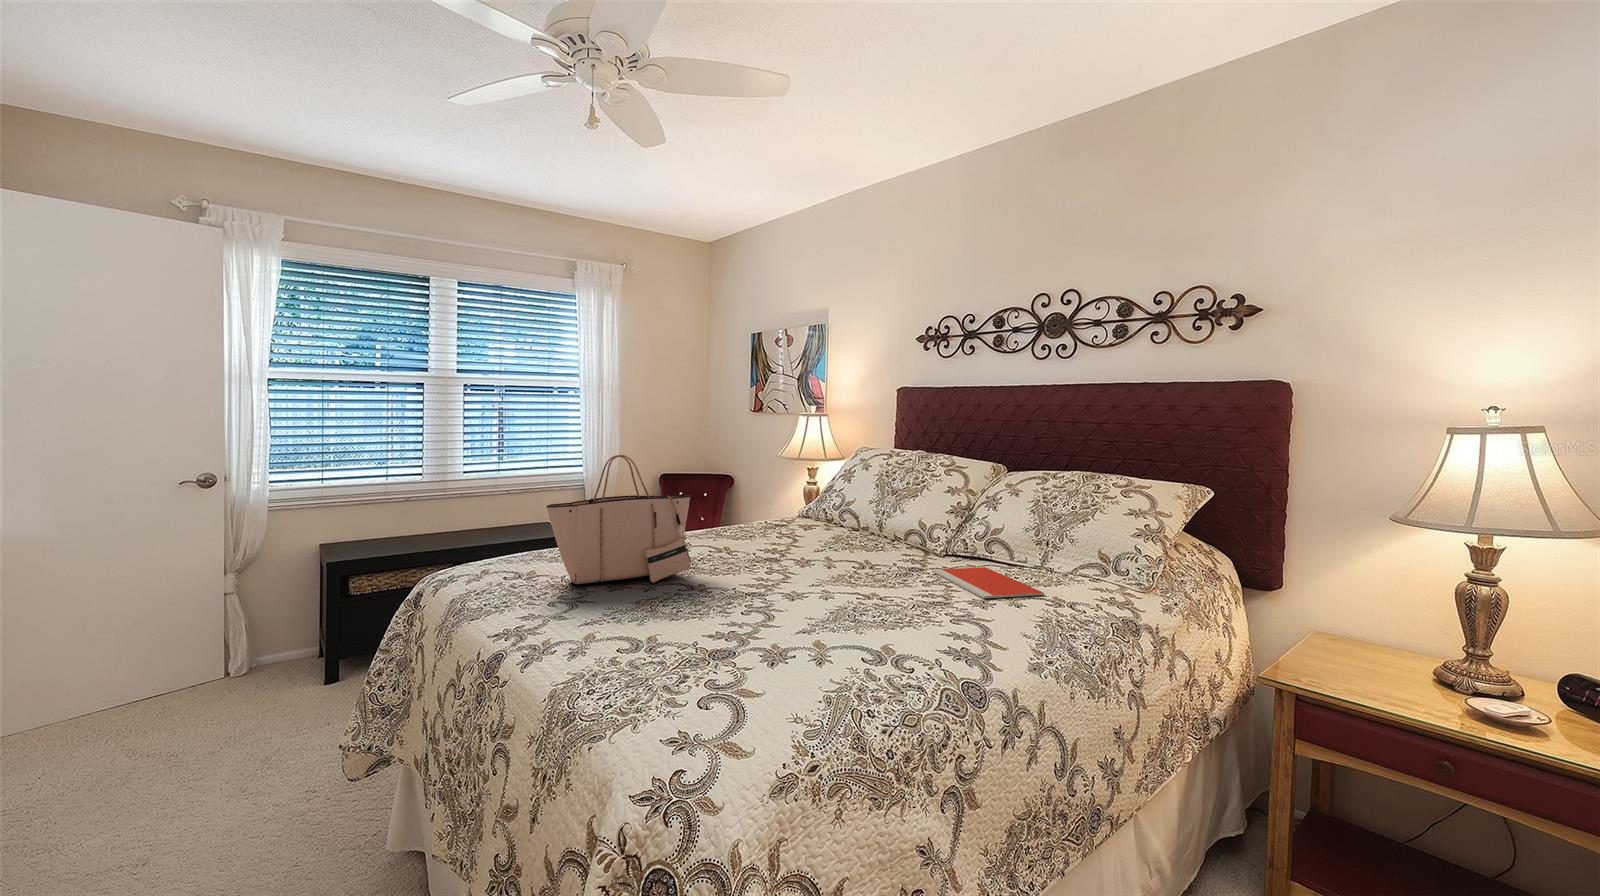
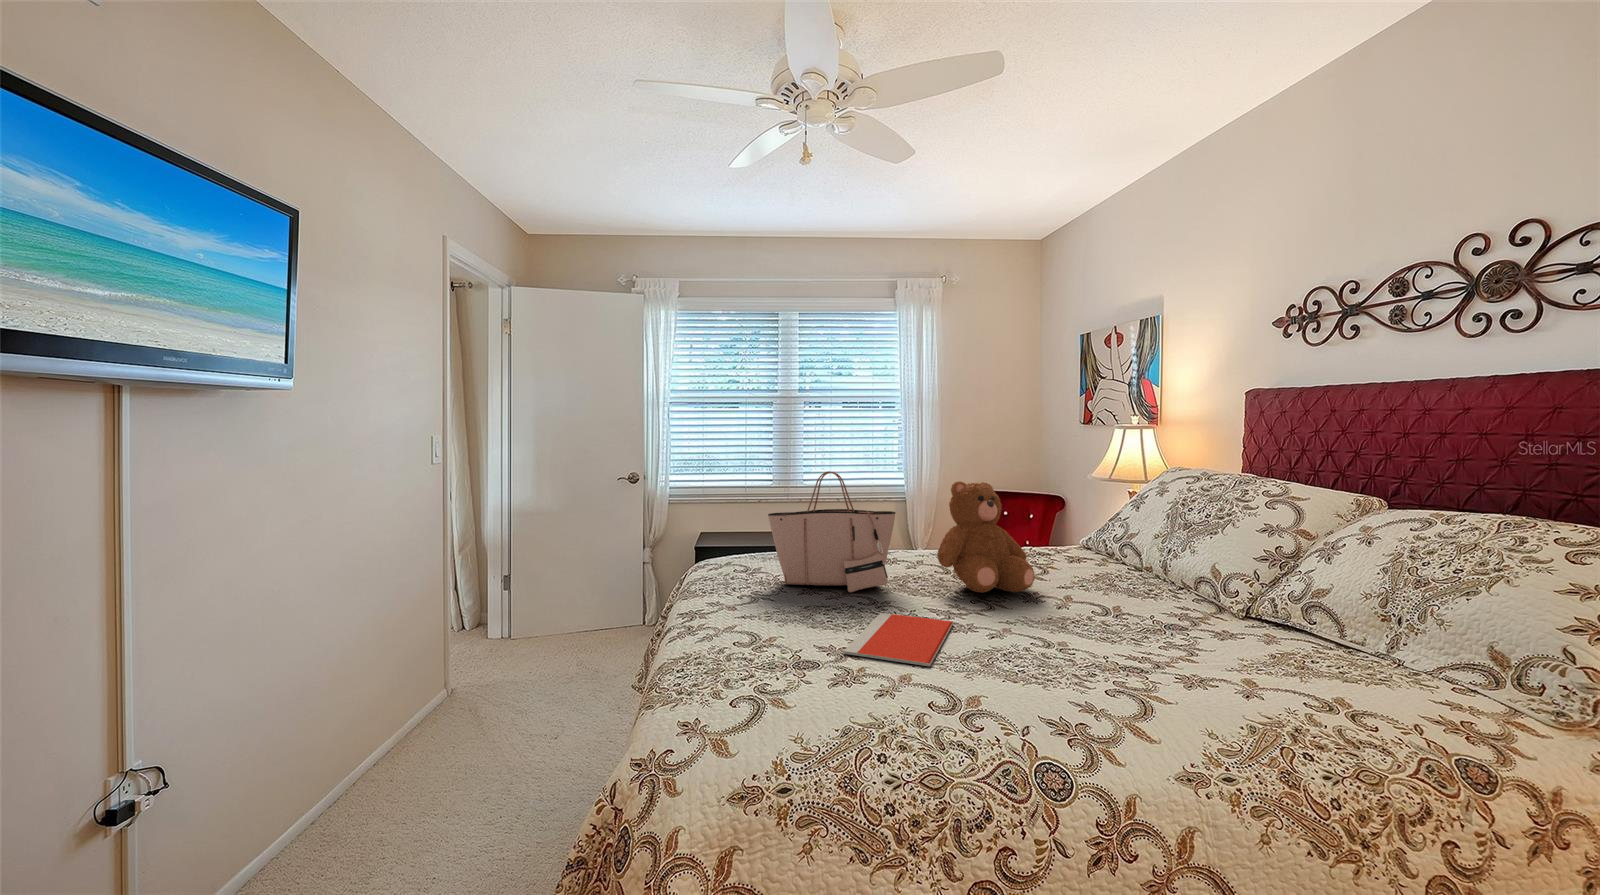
teddy bear: none [728,462,811,565] -> present [937,481,1035,593]
notebook: present [932,567,1044,598] -> present [843,613,953,666]

